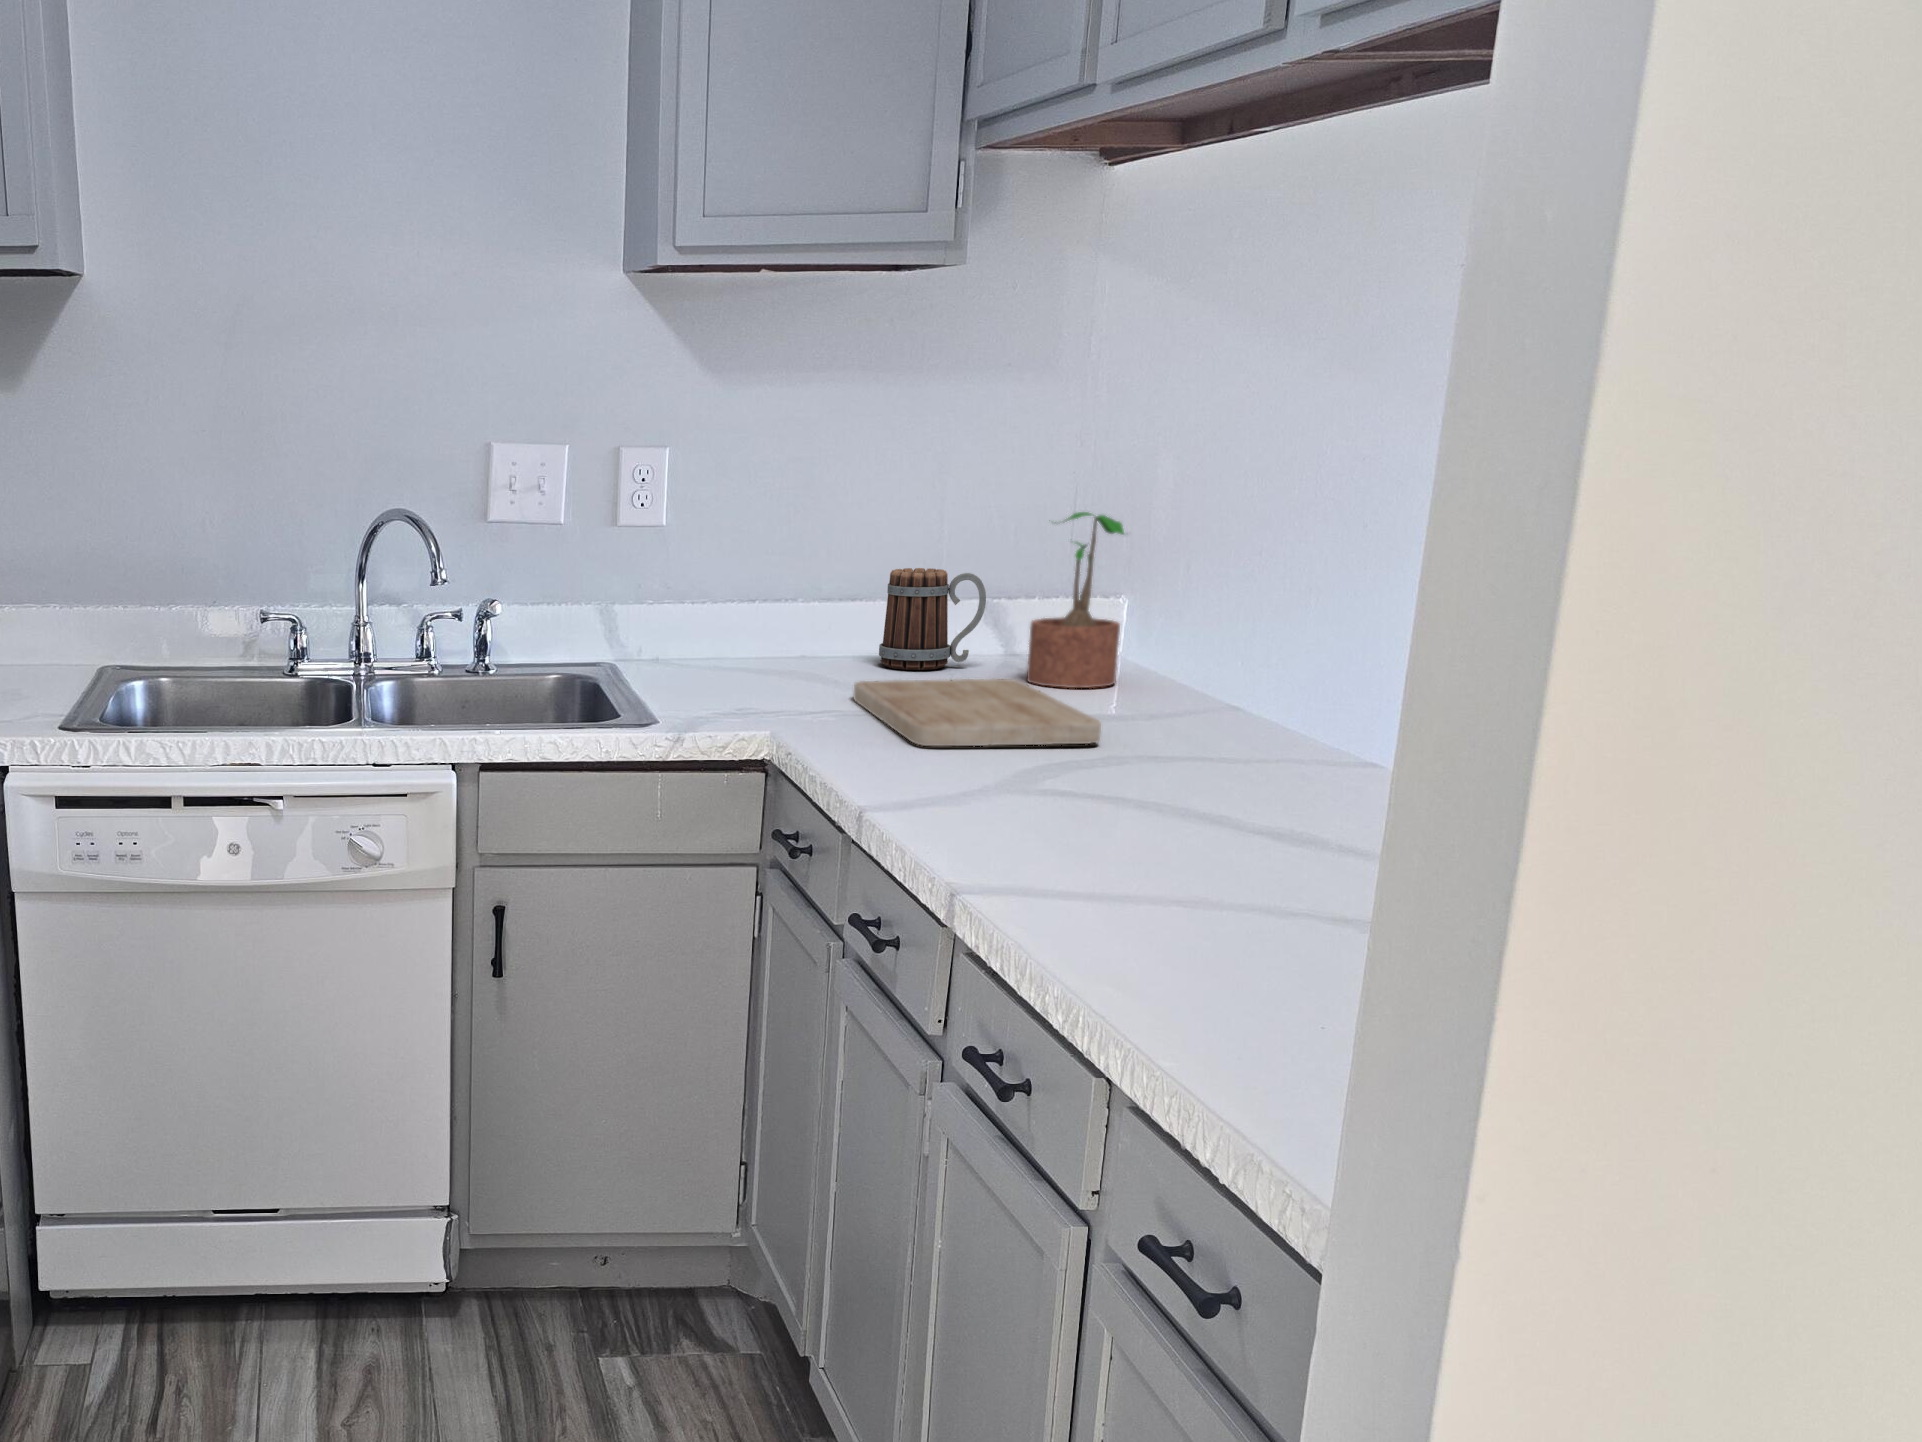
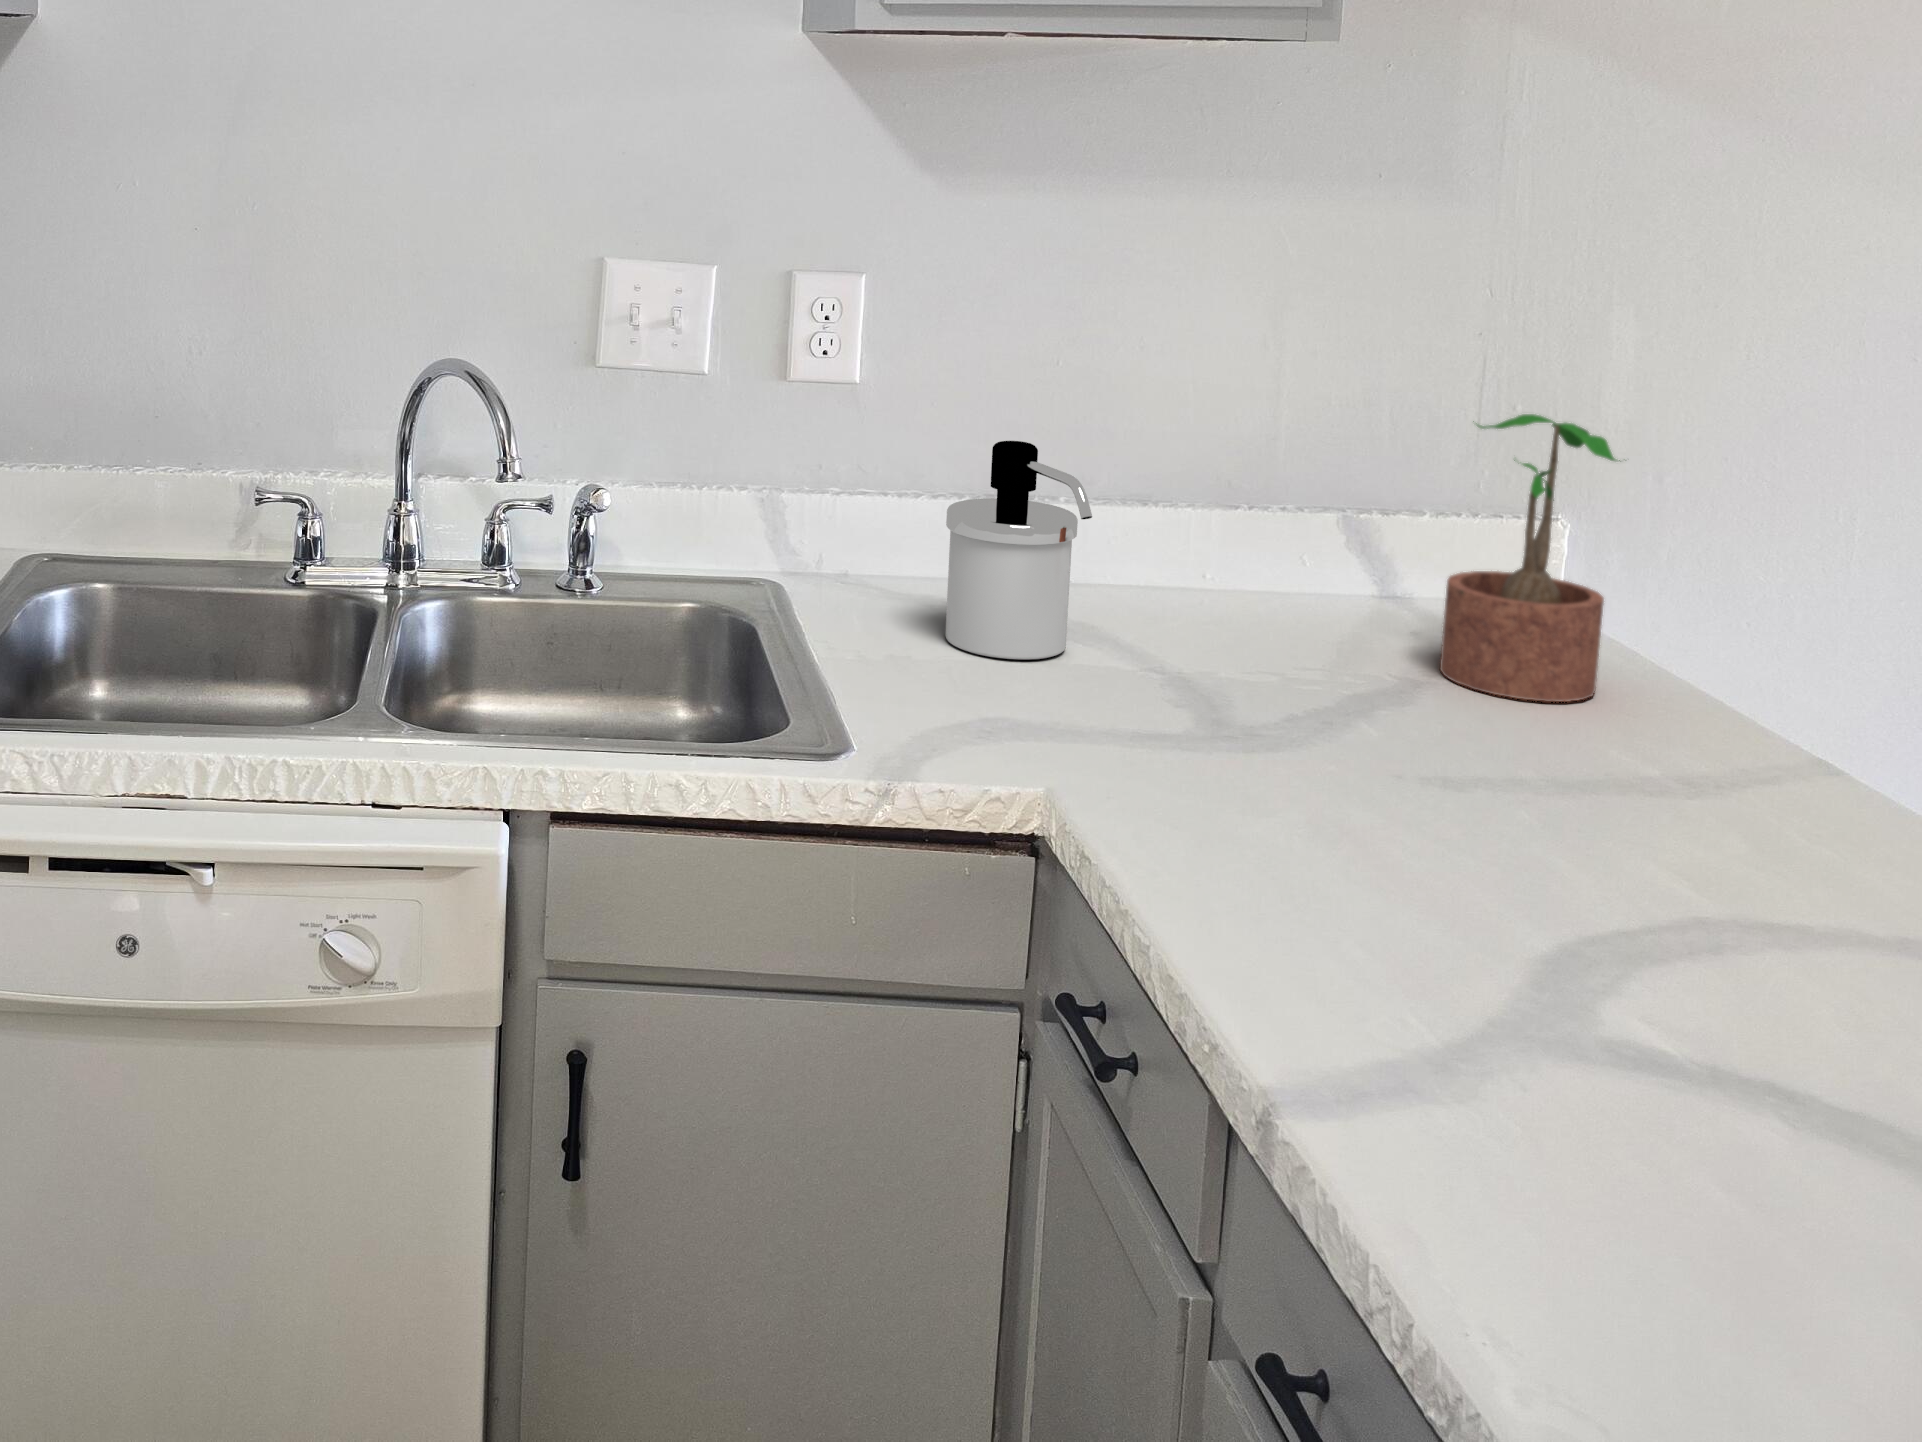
soap dispenser: none [722,545,808,683] -> present [945,441,1092,660]
mug: present [879,568,986,670] -> none [1185,471,1361,634]
cutting board: present [853,679,1101,746] -> none [1171,684,1687,905]

